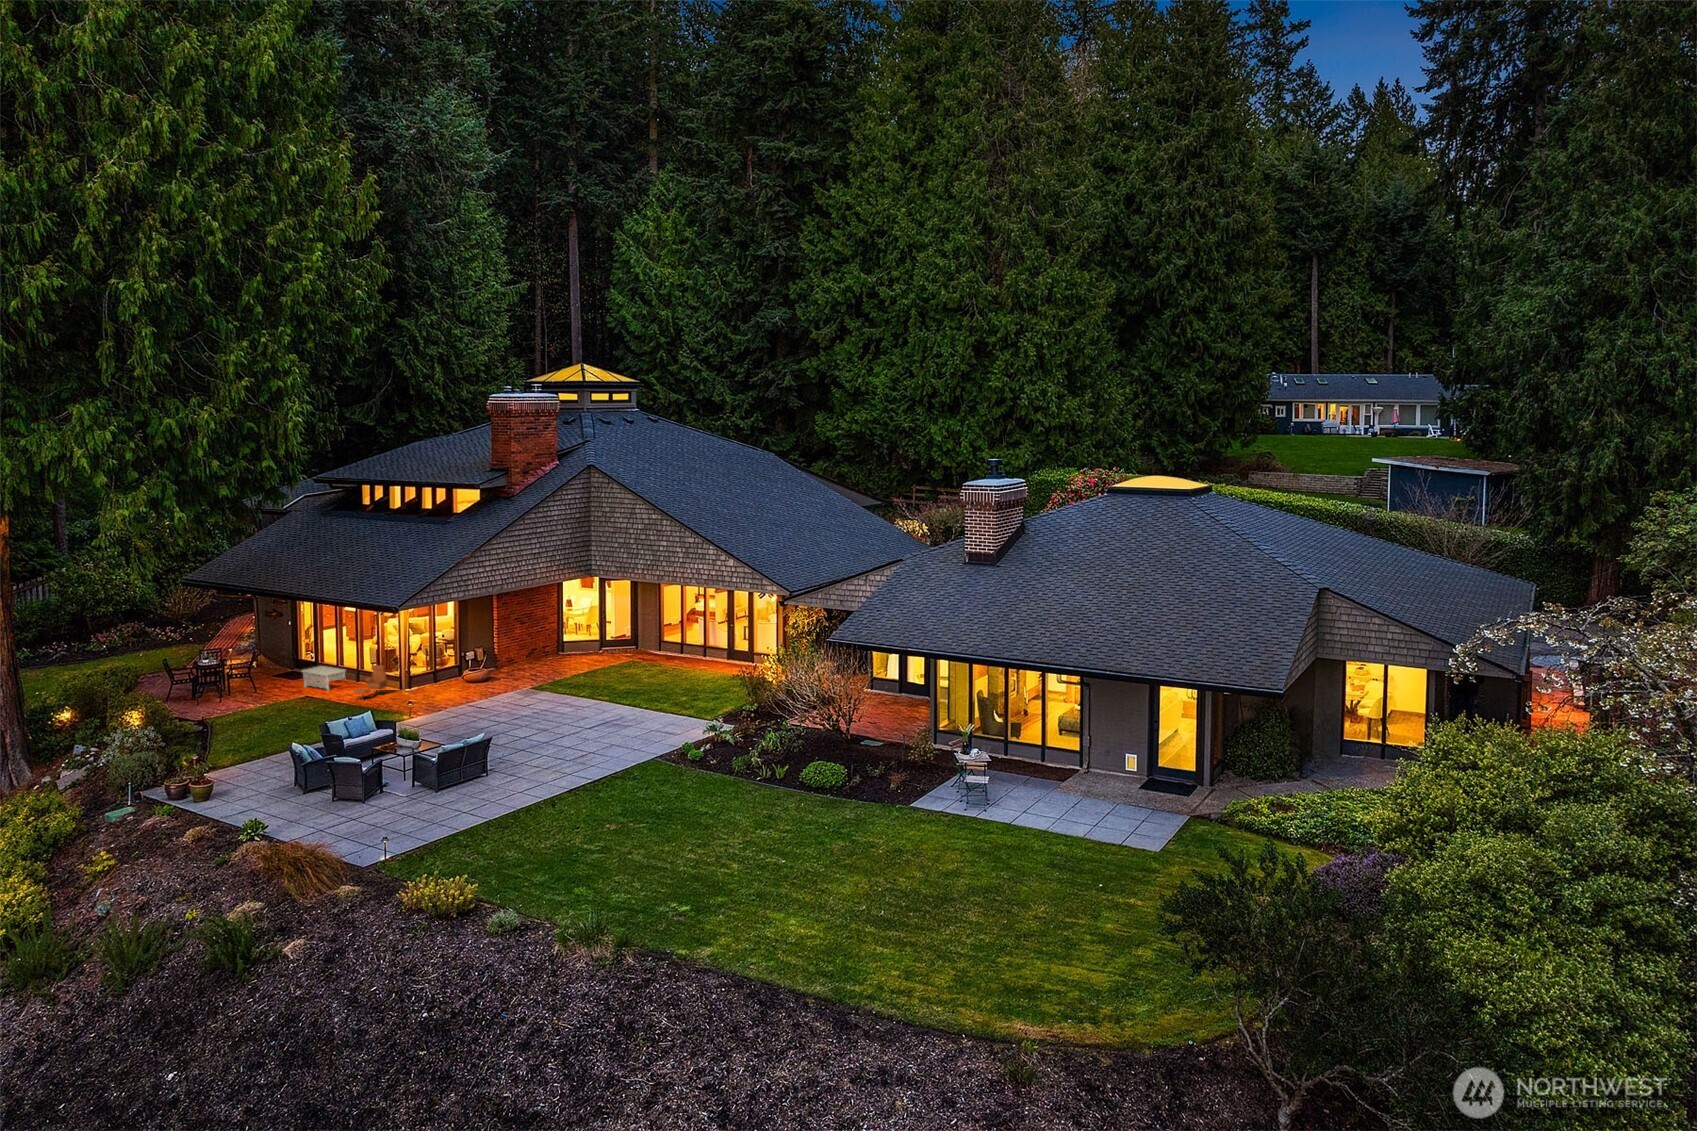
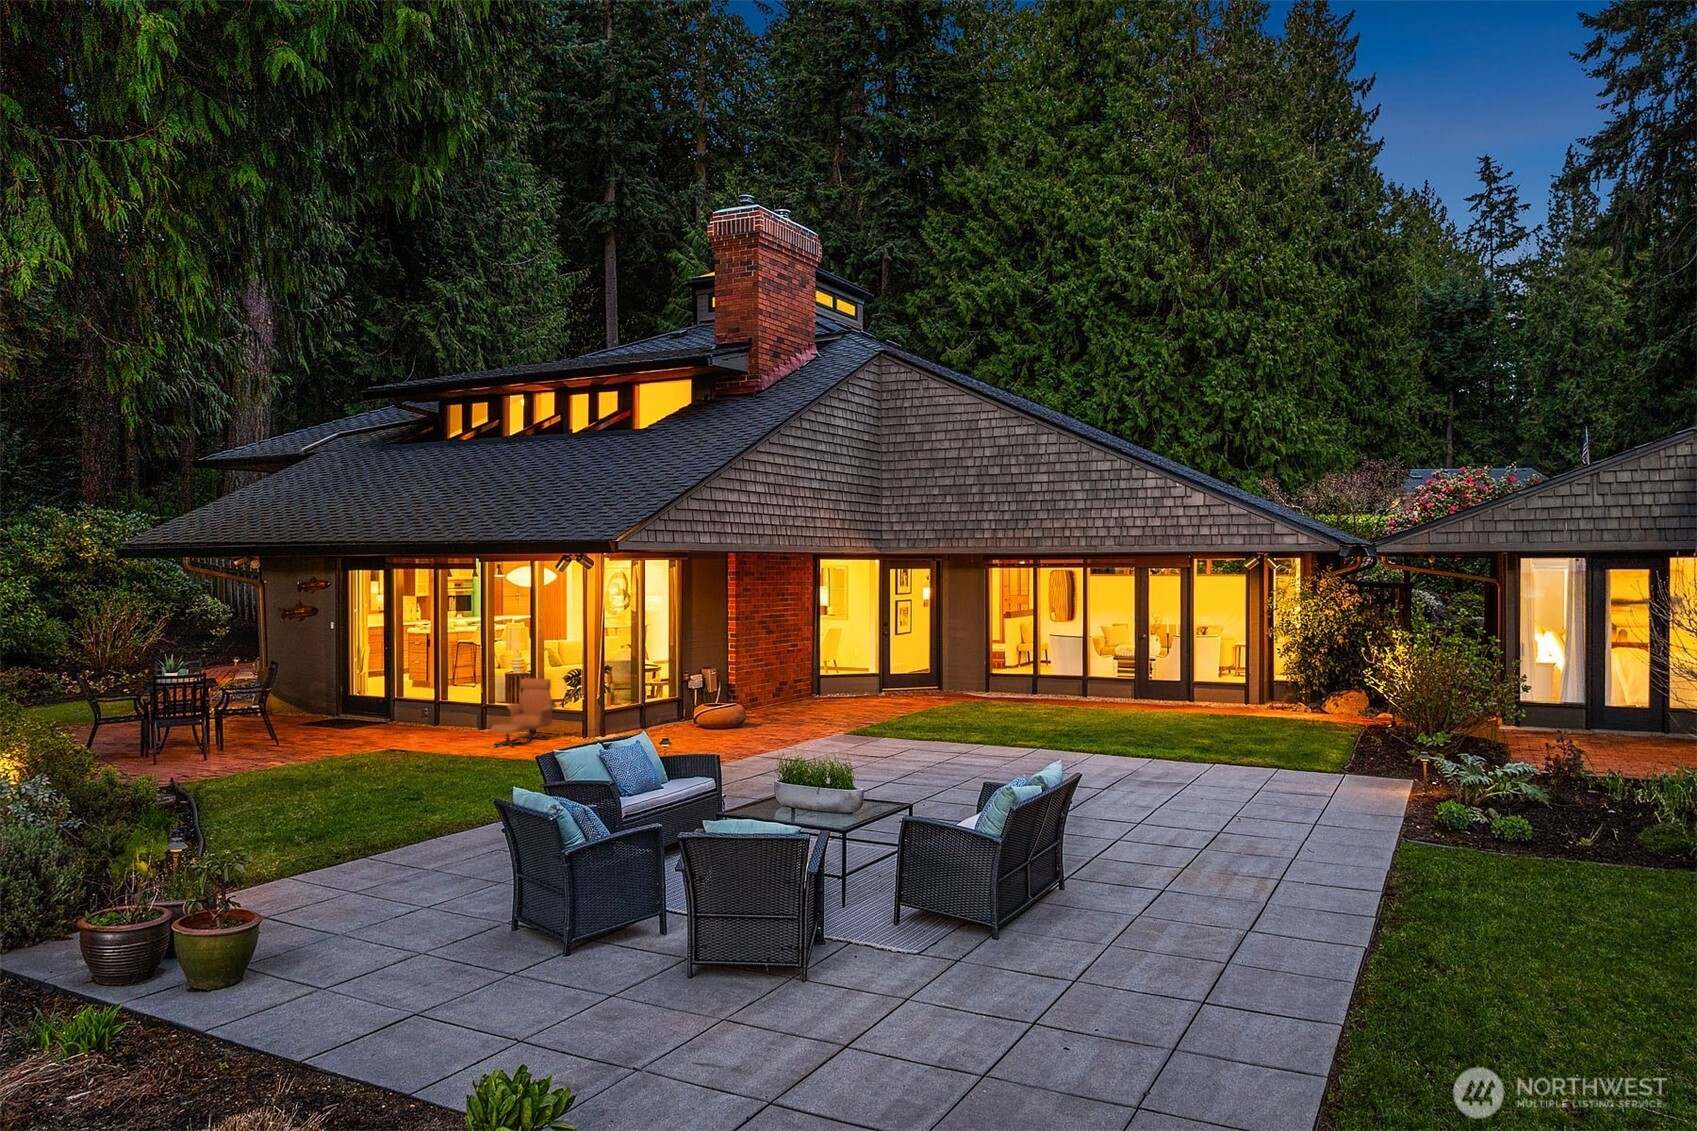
storage bench: present [302,666,345,690] -> none [362,690,455,735]

